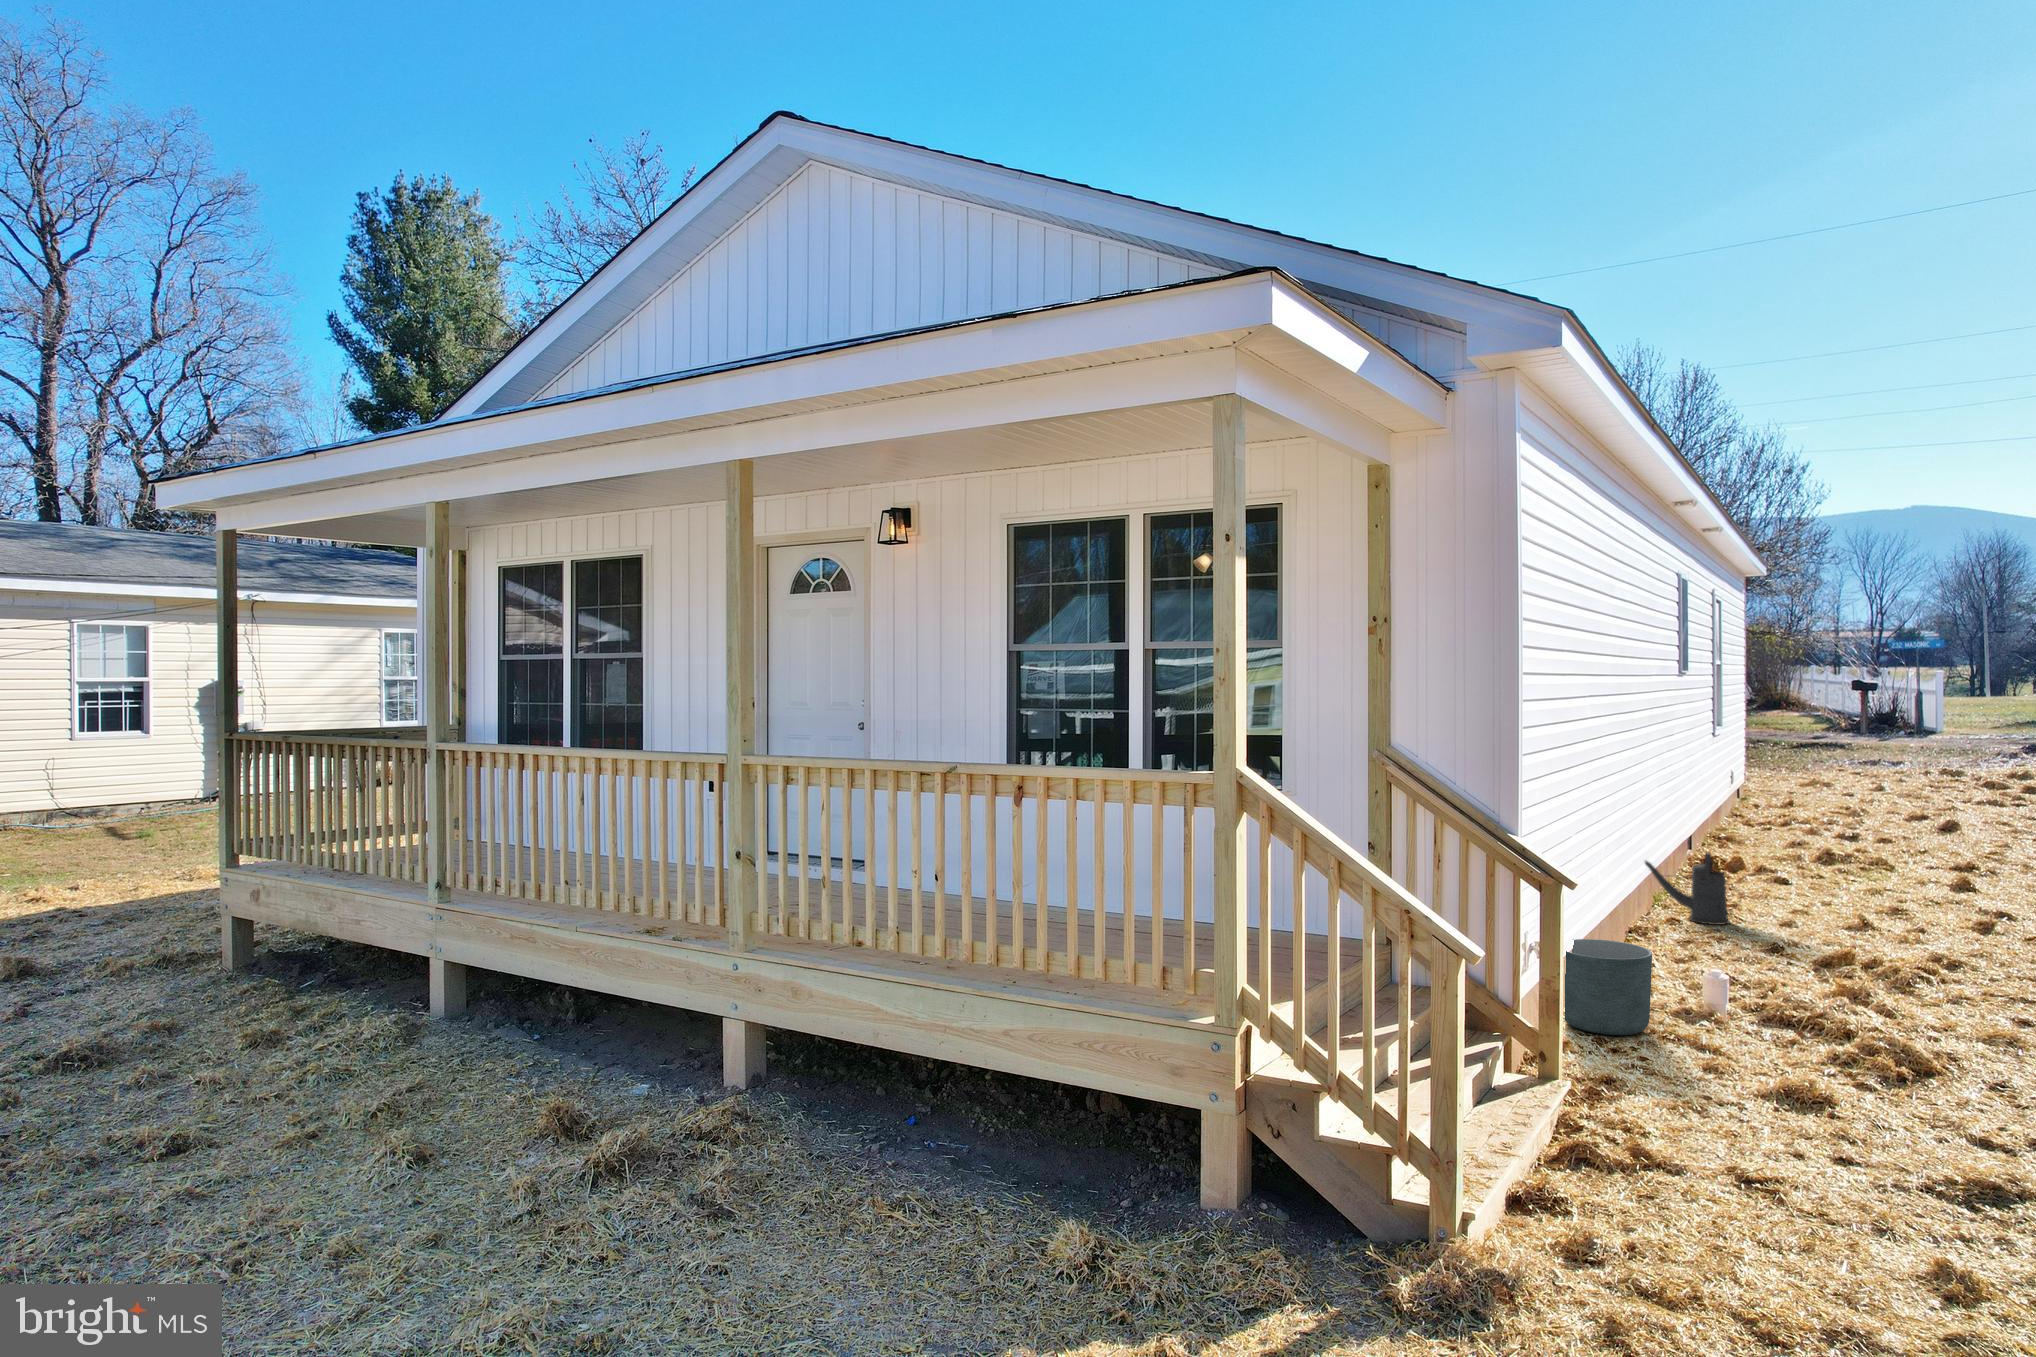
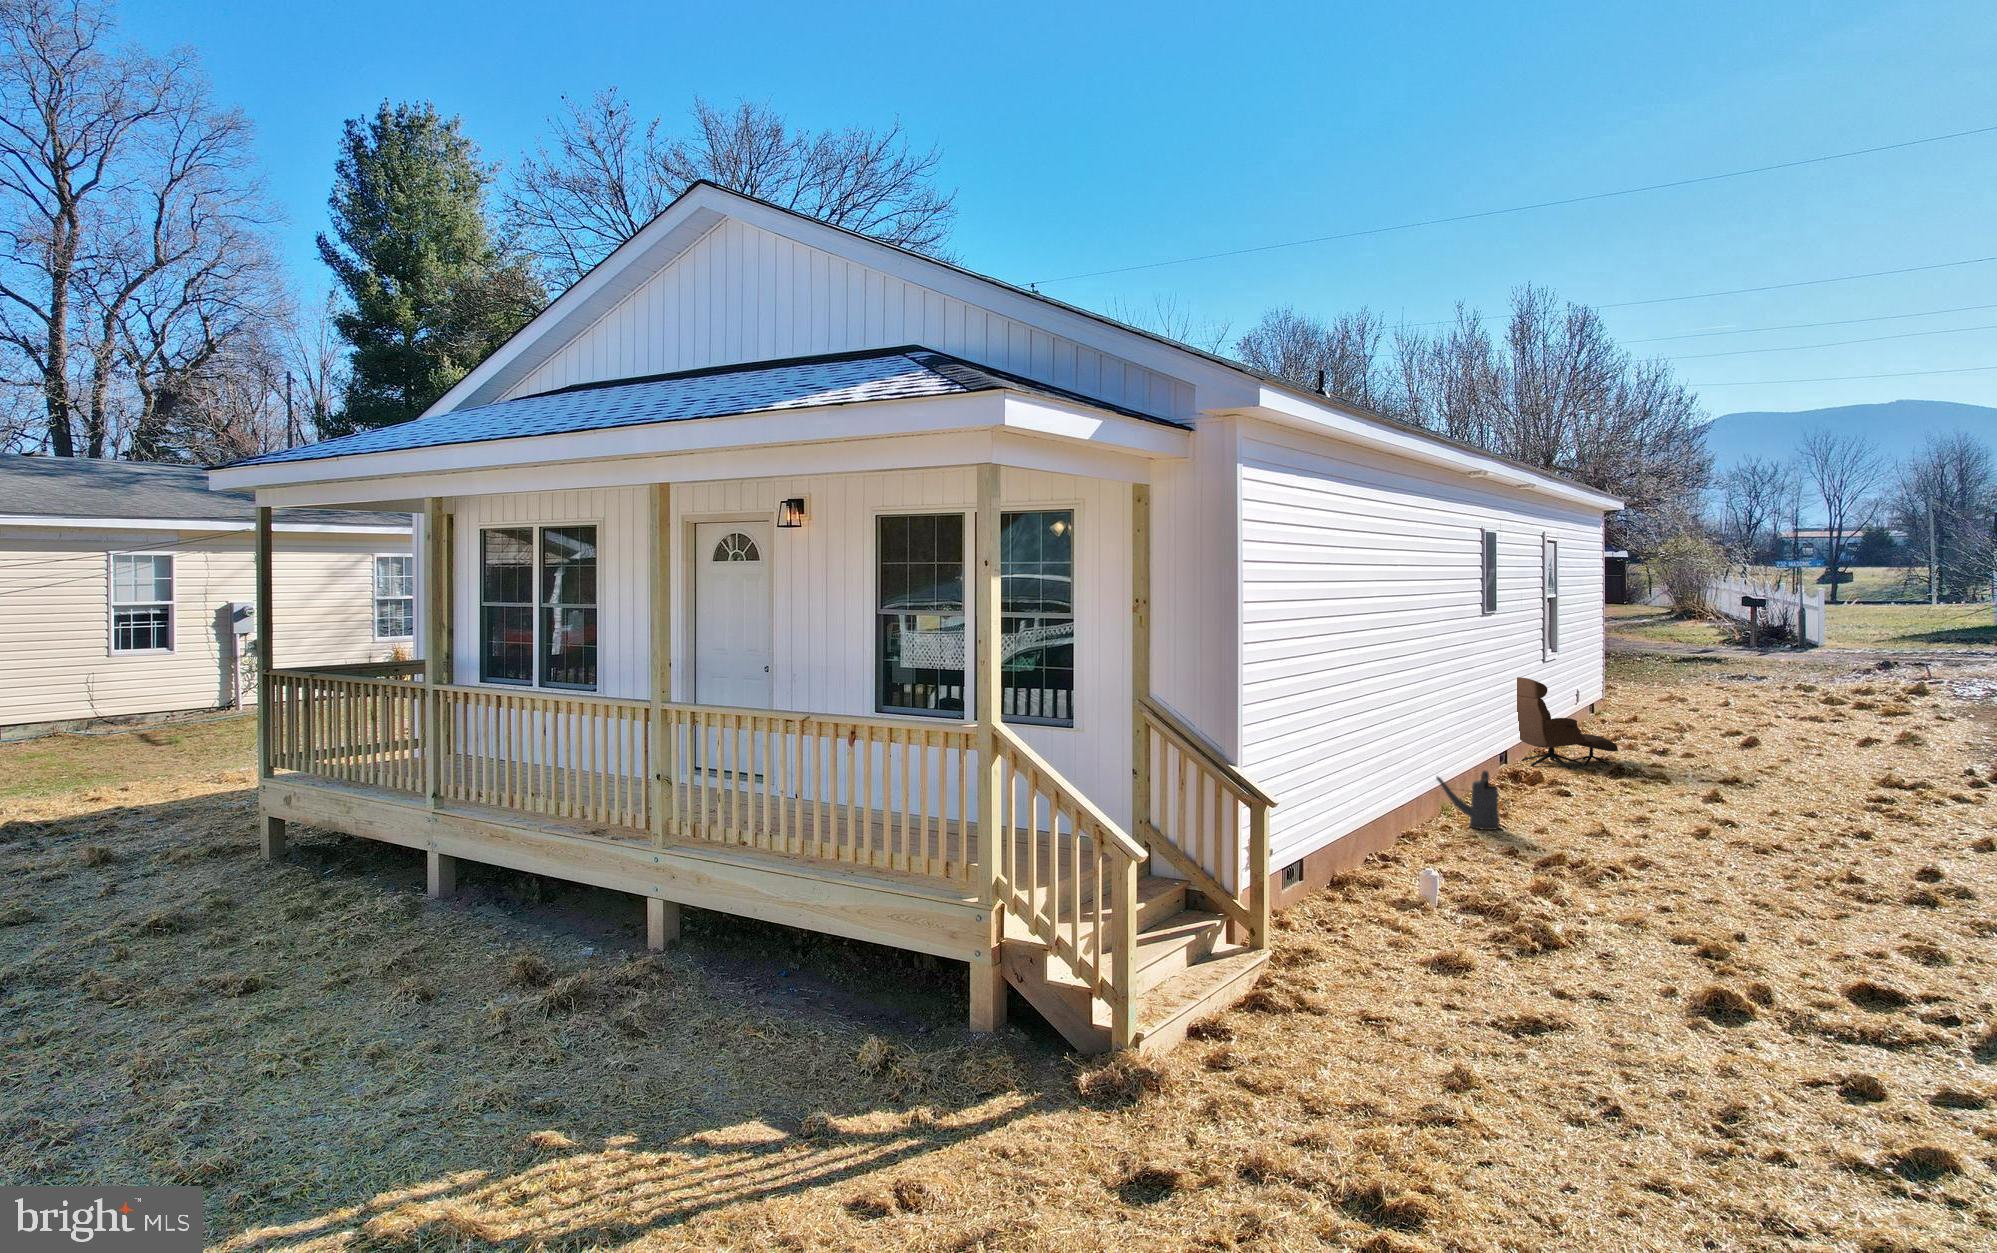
lounge chair: none [1677,752,1809,856] -> present [1517,677,1618,769]
planter: present [1565,939,1652,1035] -> none [1304,844,1374,918]

